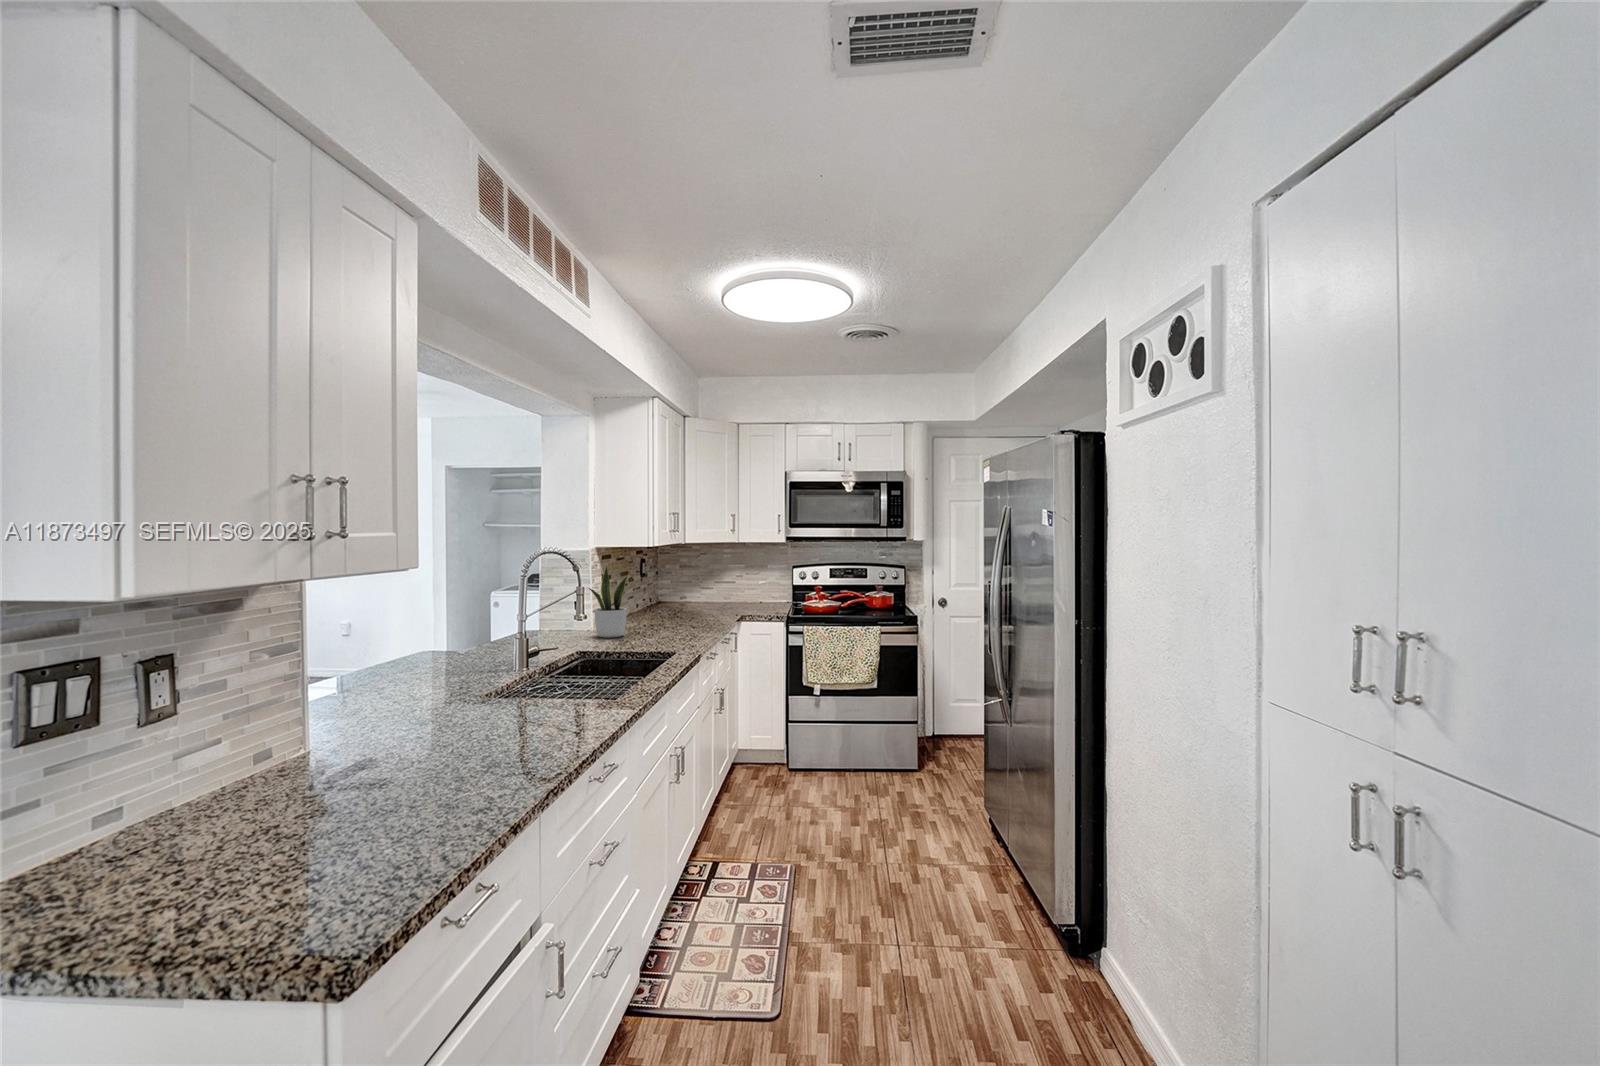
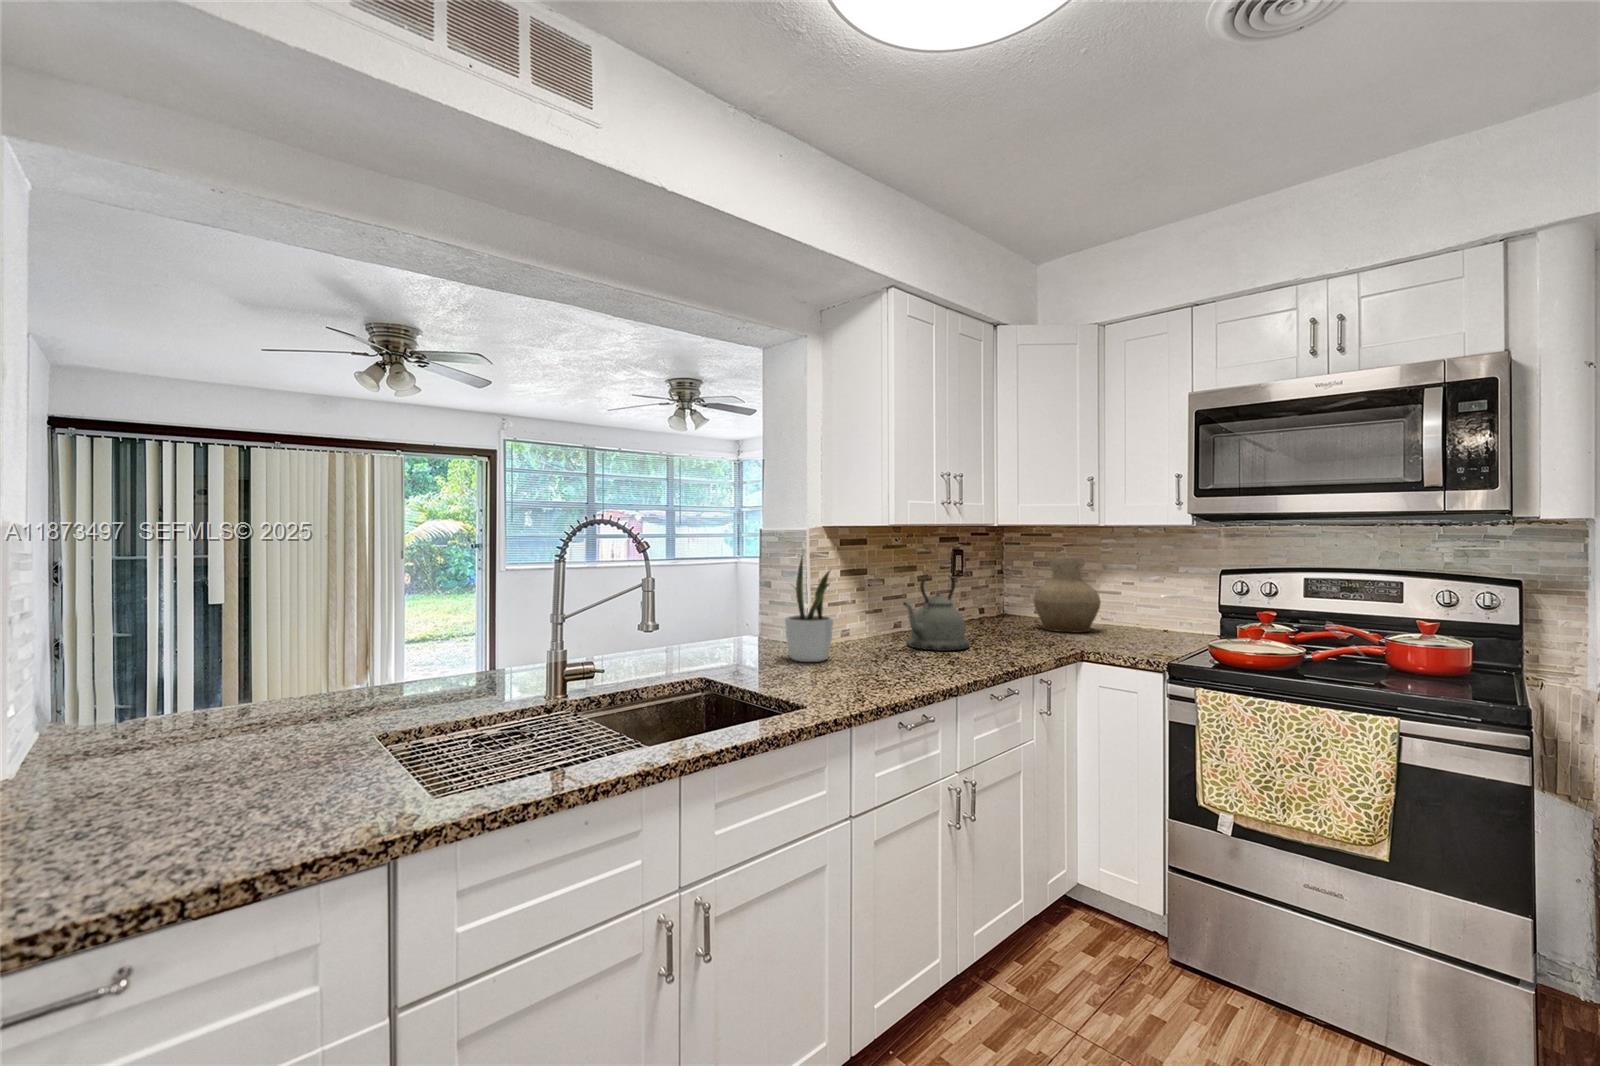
vase: none [686,562,725,609] -> present [1033,557,1101,632]
kettle: none [641,577,681,625] -> present [903,575,970,651]

